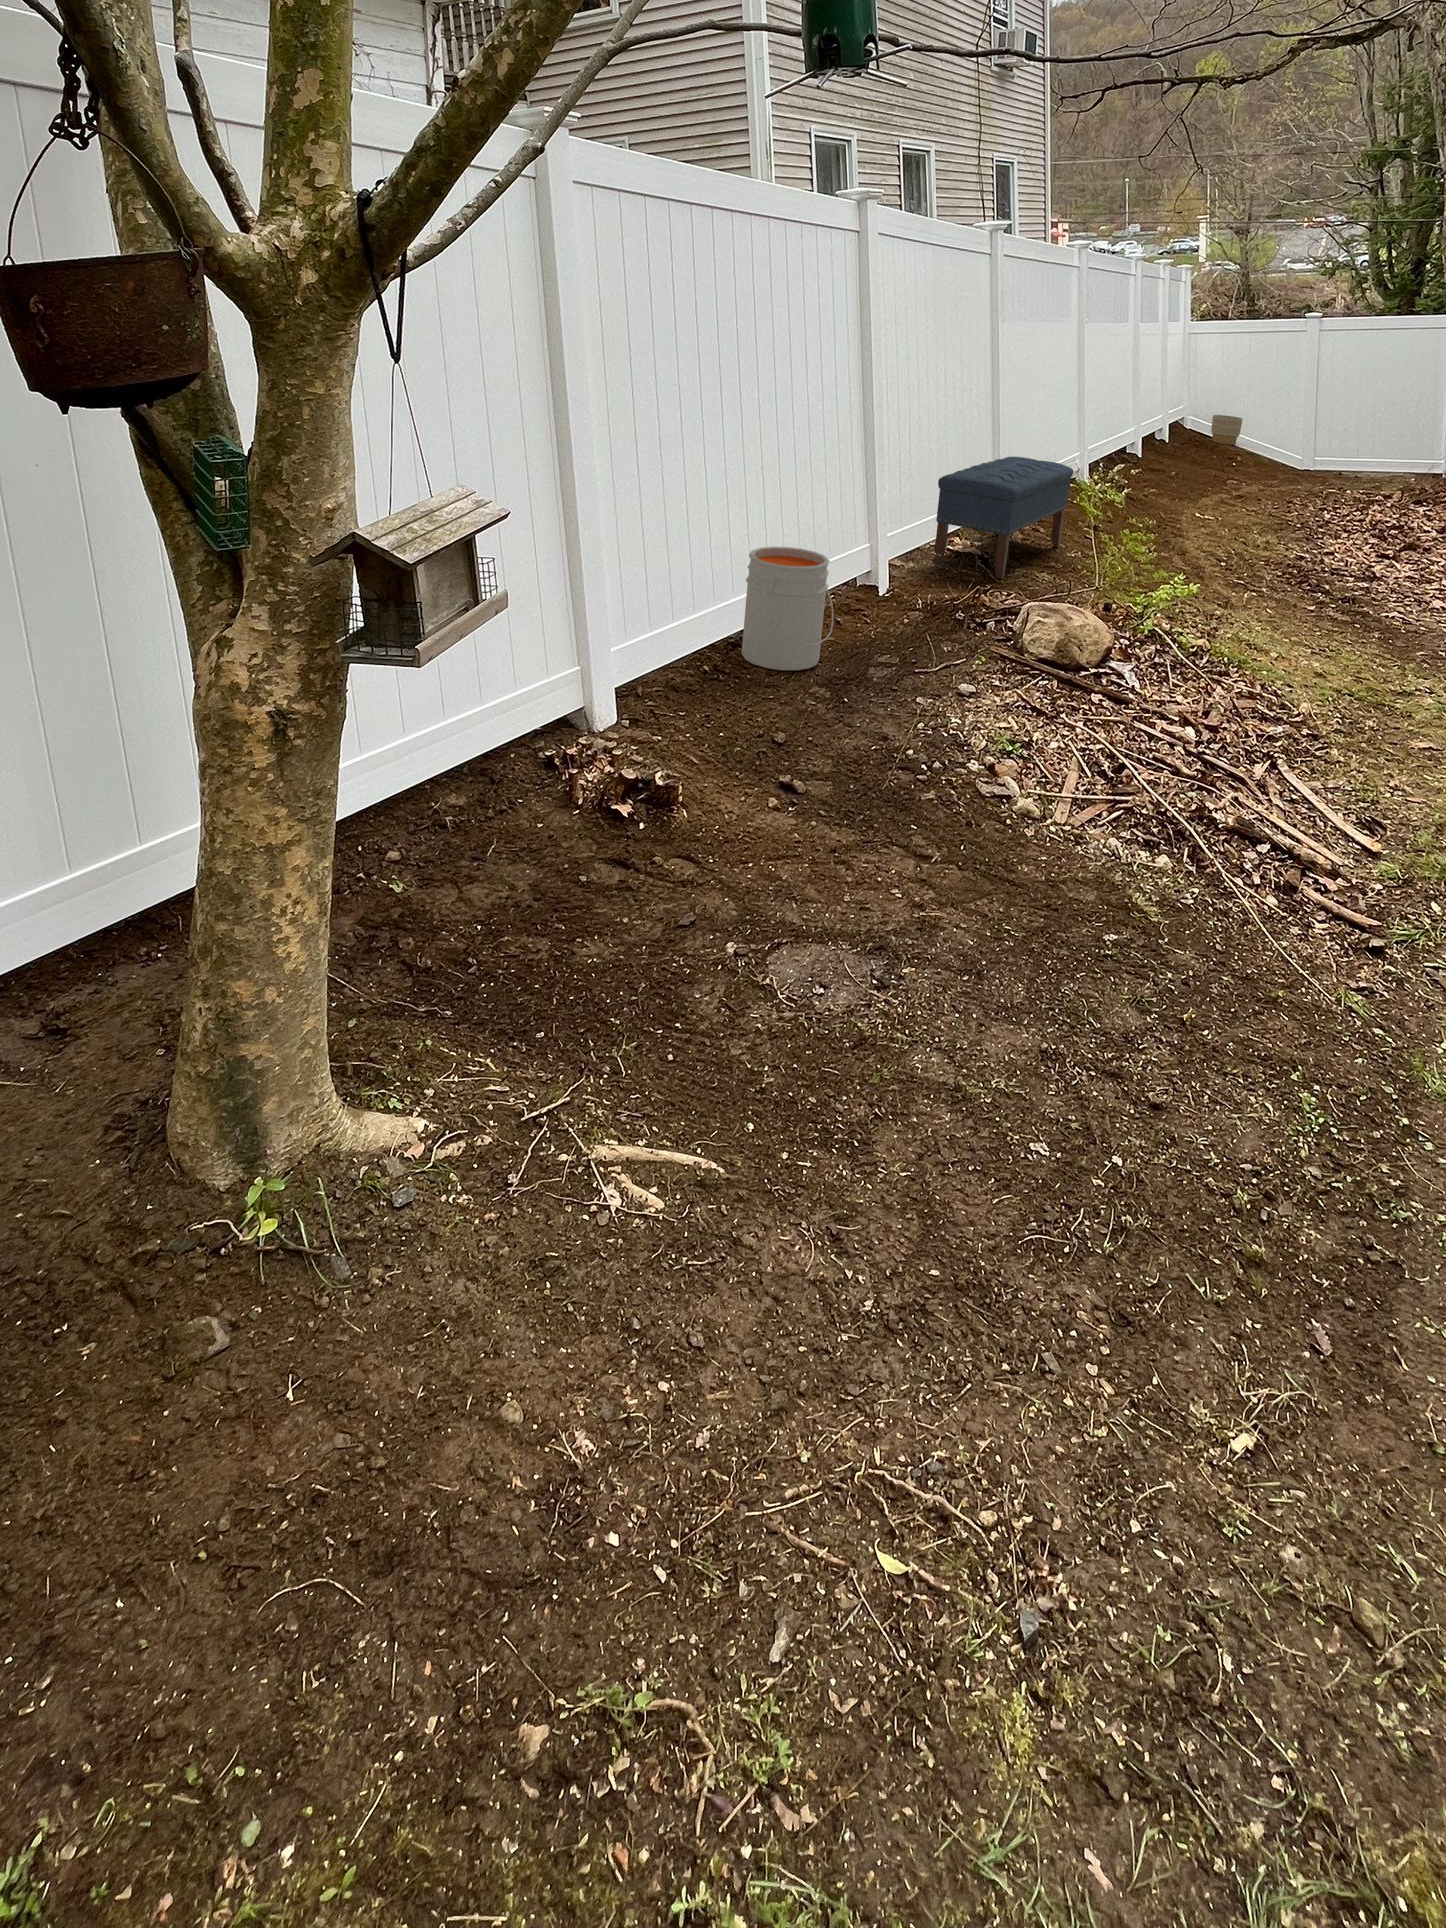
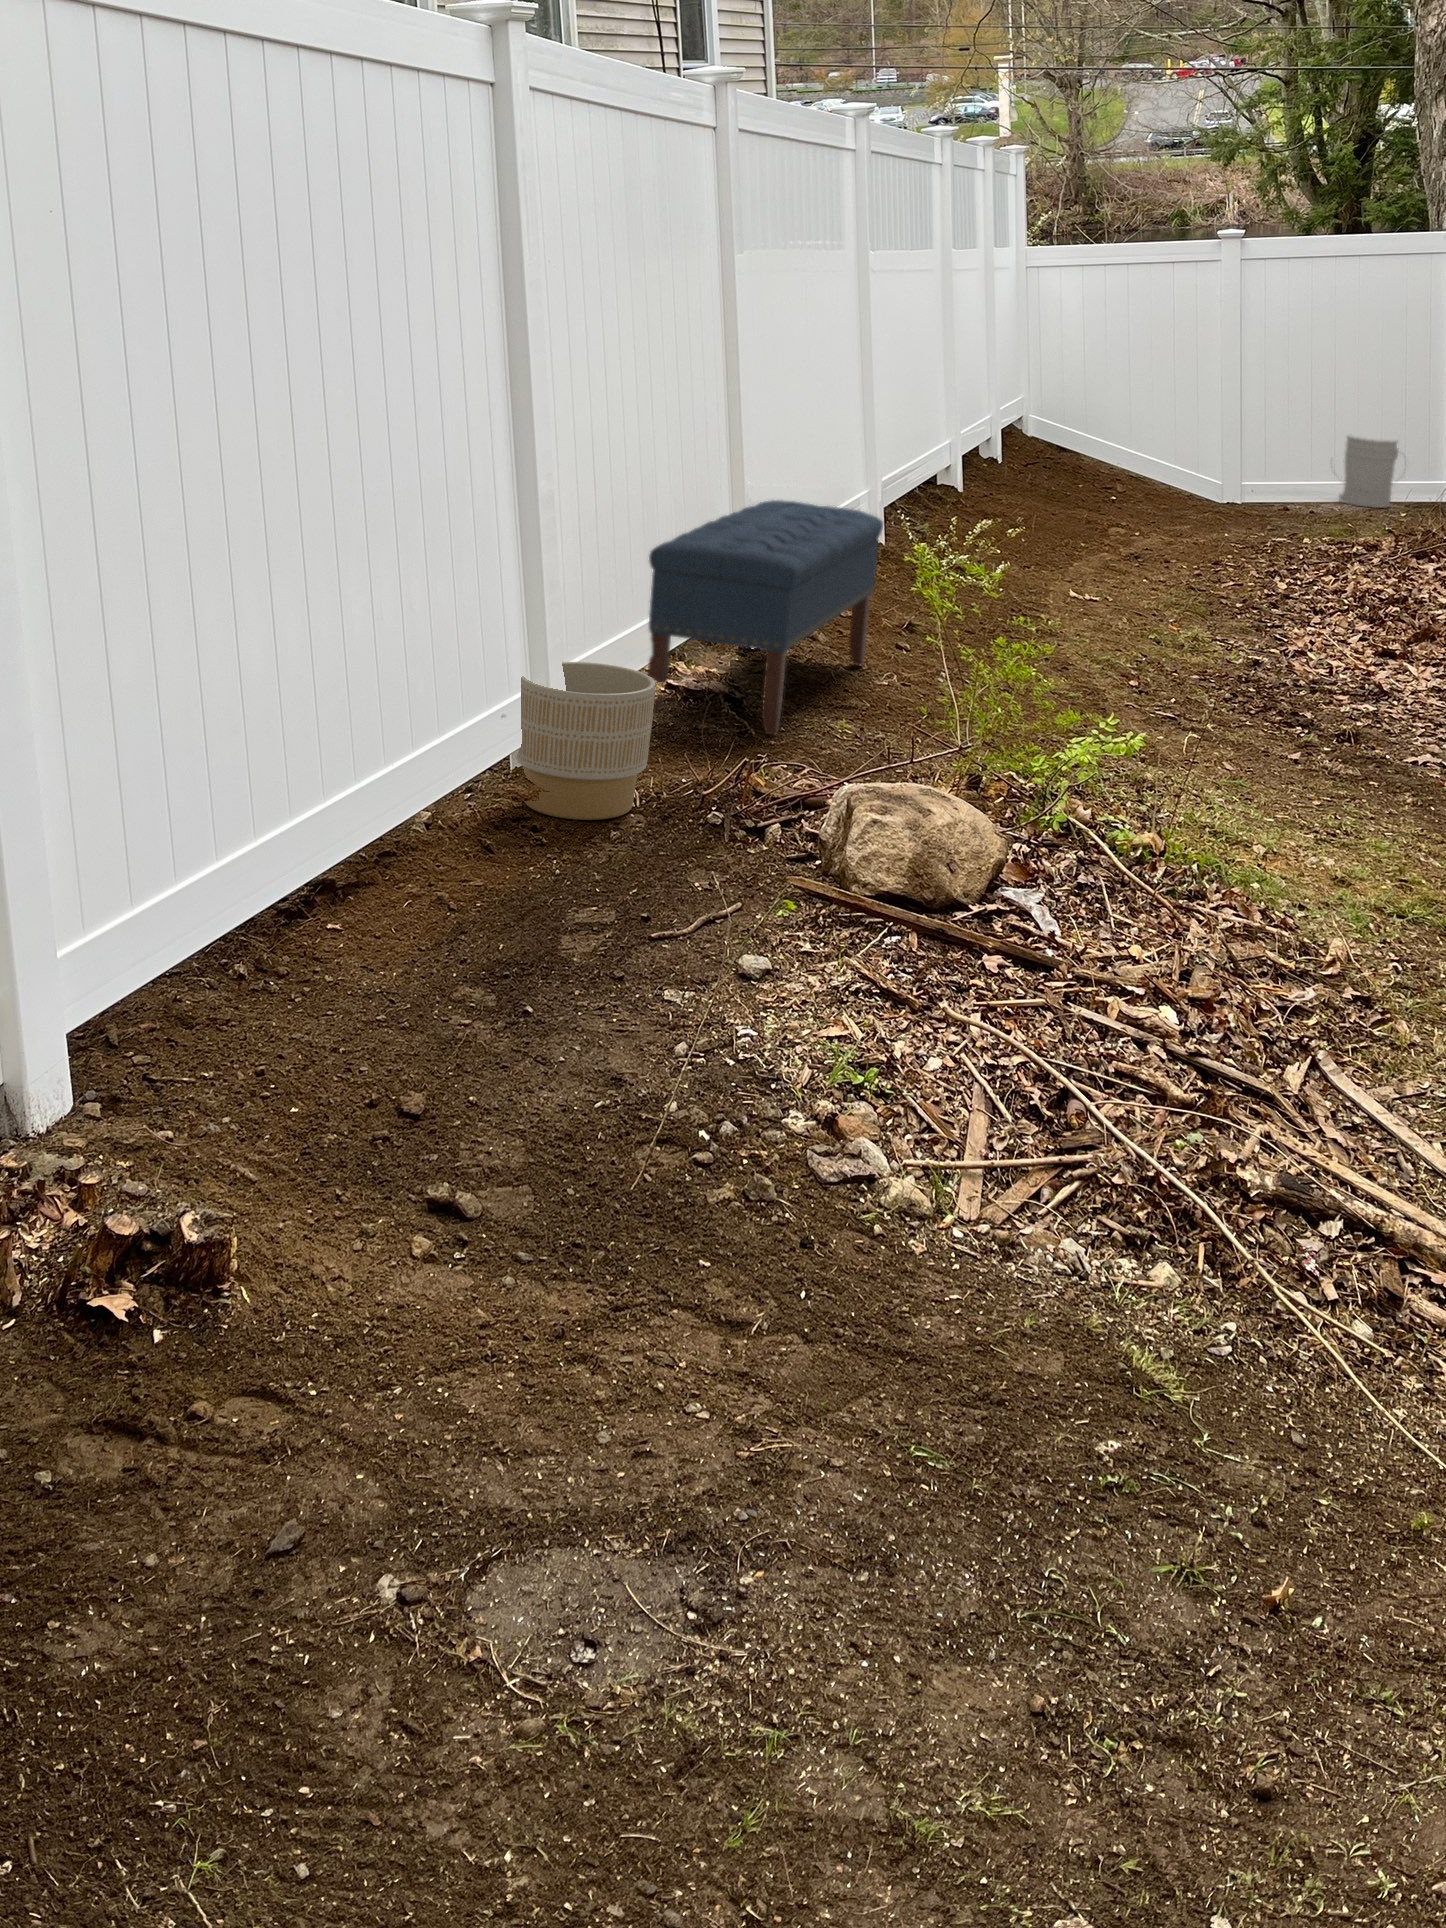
planter: present [1211,415,1243,445] -> present [516,662,656,820]
bucket: present [742,547,833,671] -> present [1339,436,1405,508]

